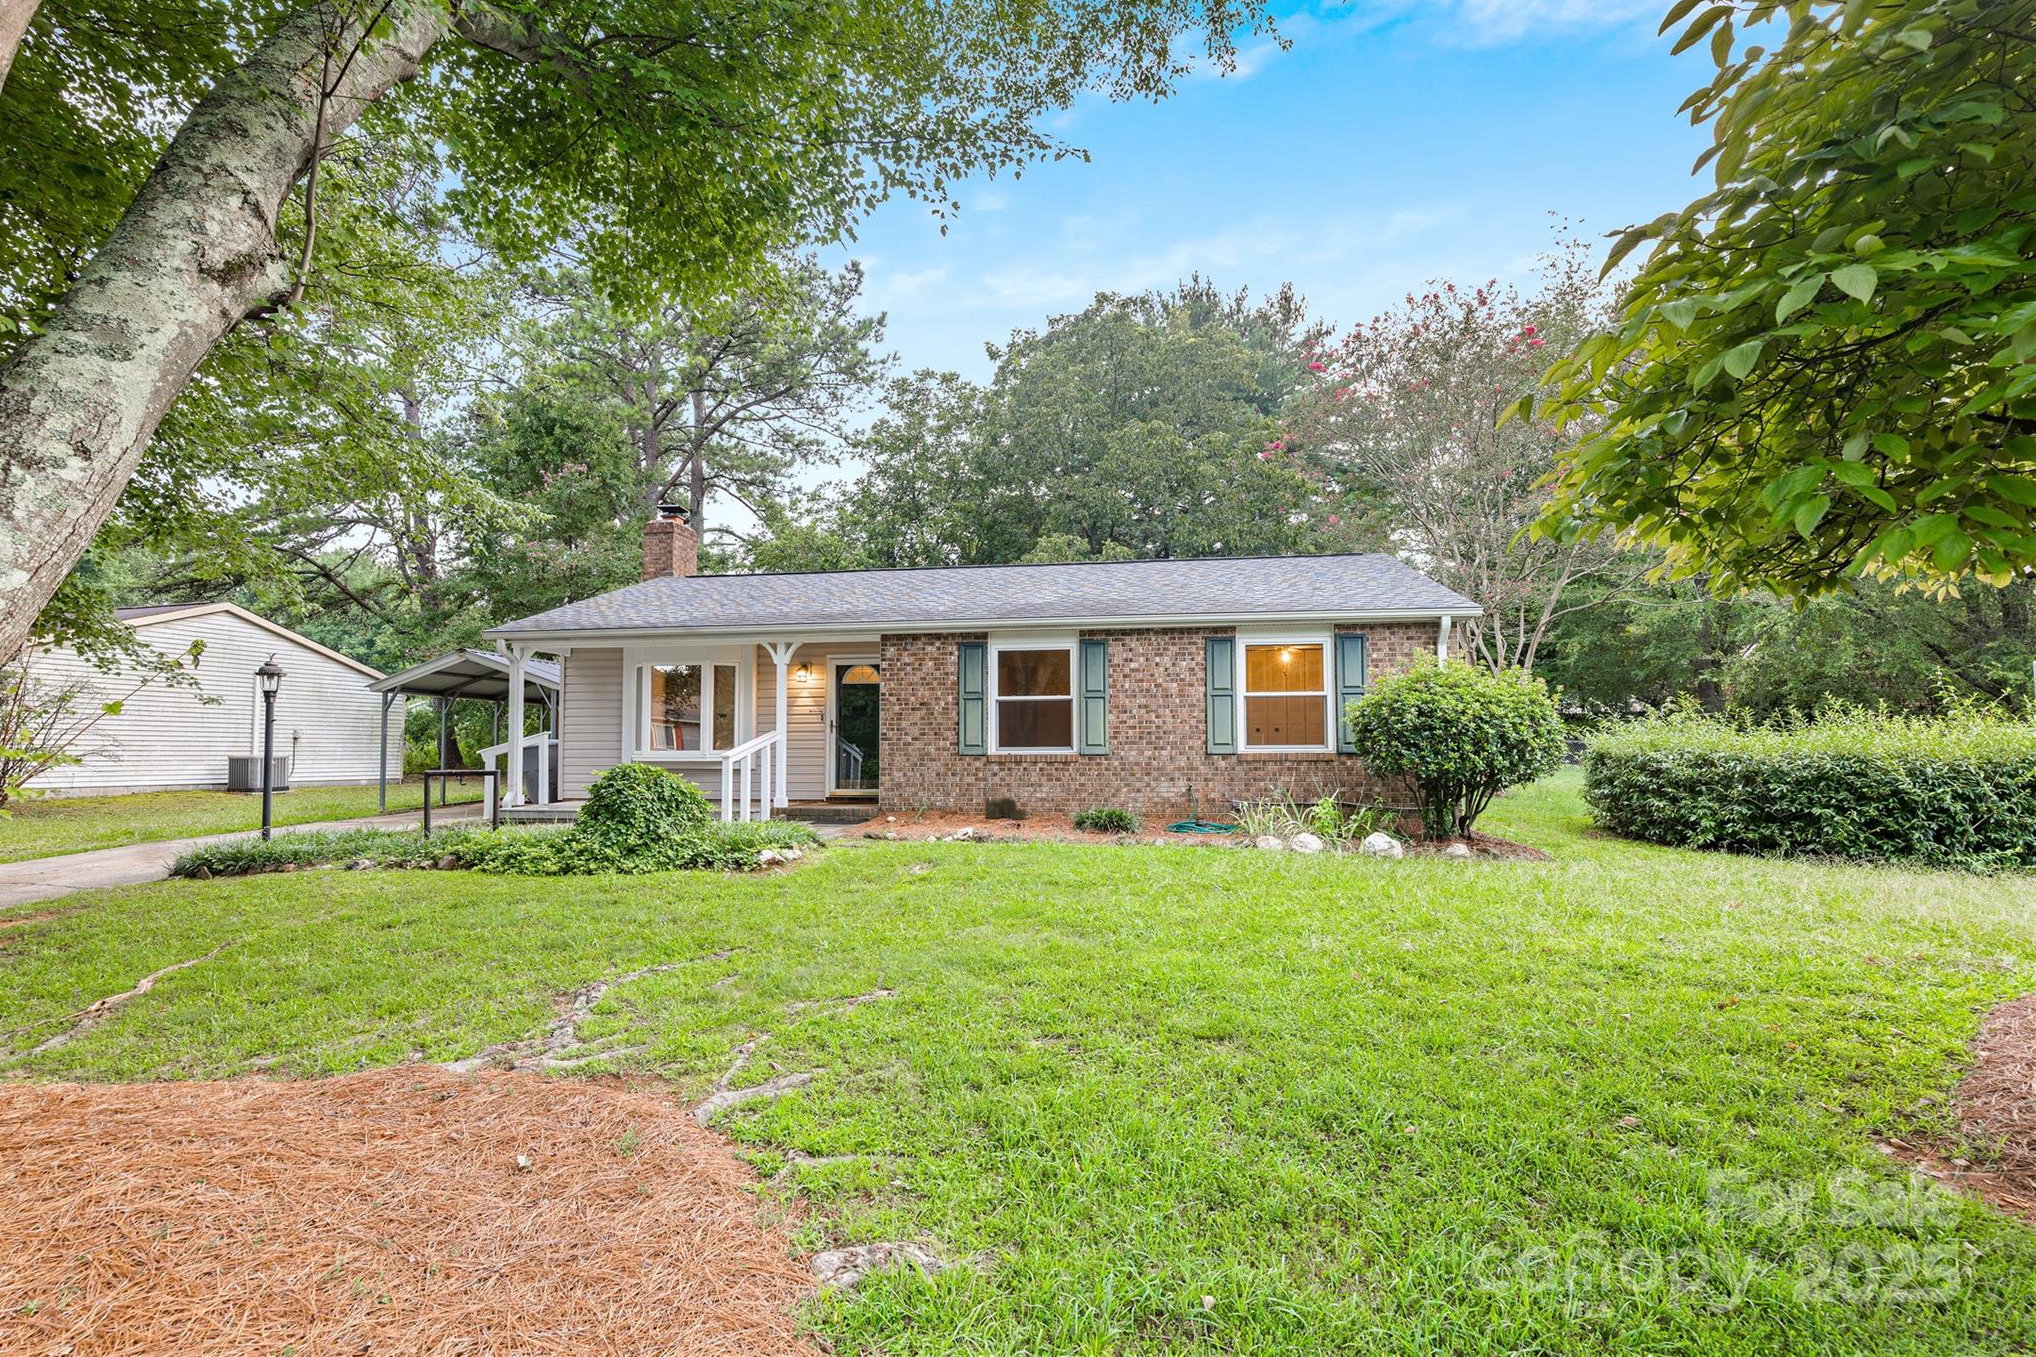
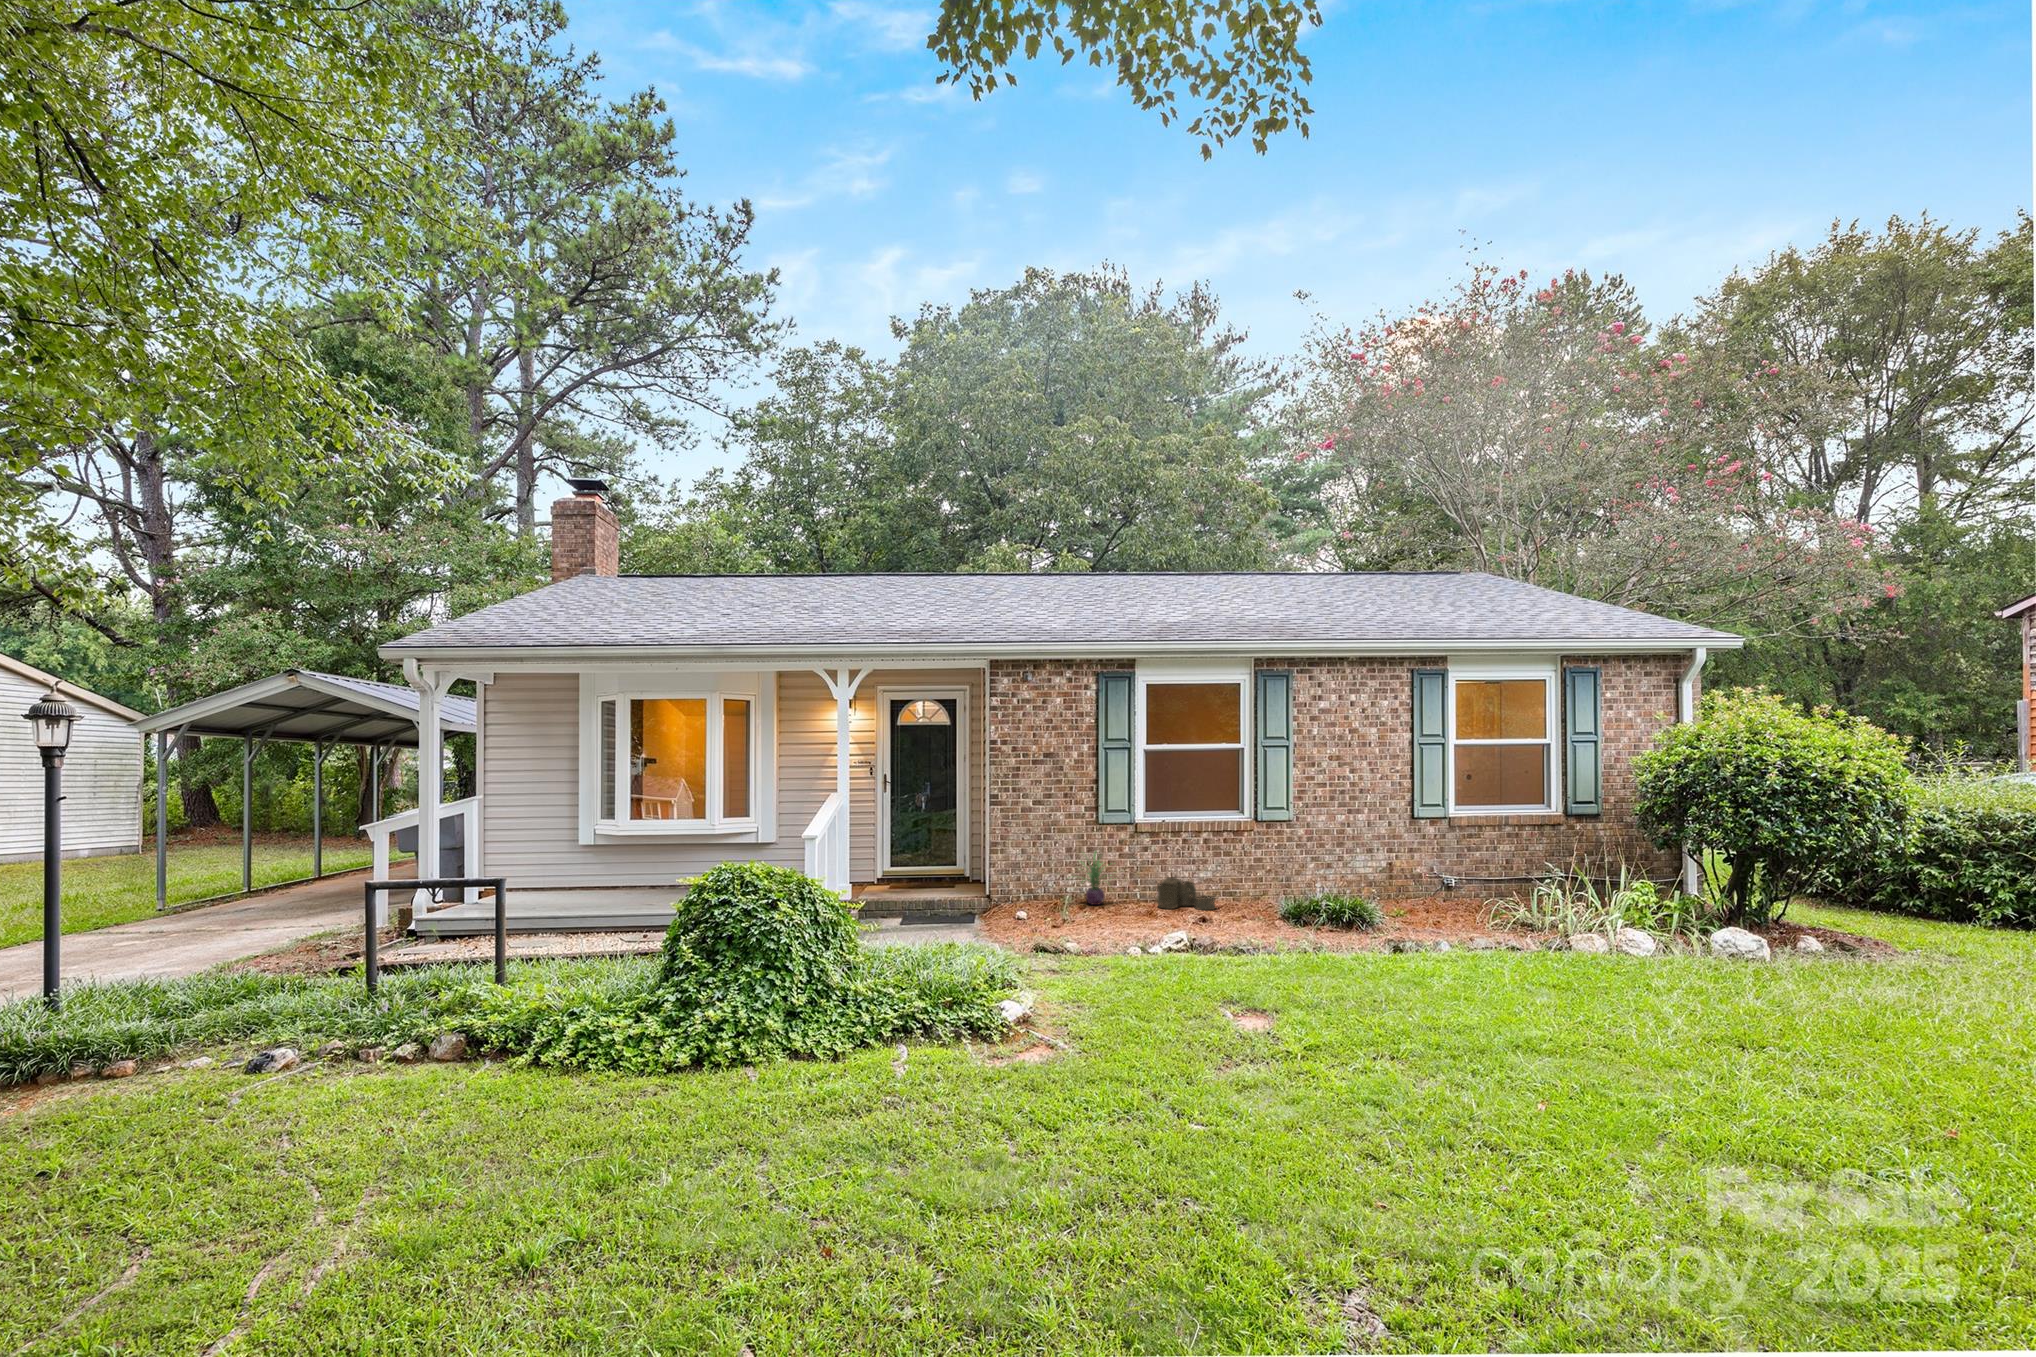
decorative plant: none [922,776,966,816] -> present [1086,852,1105,905]

